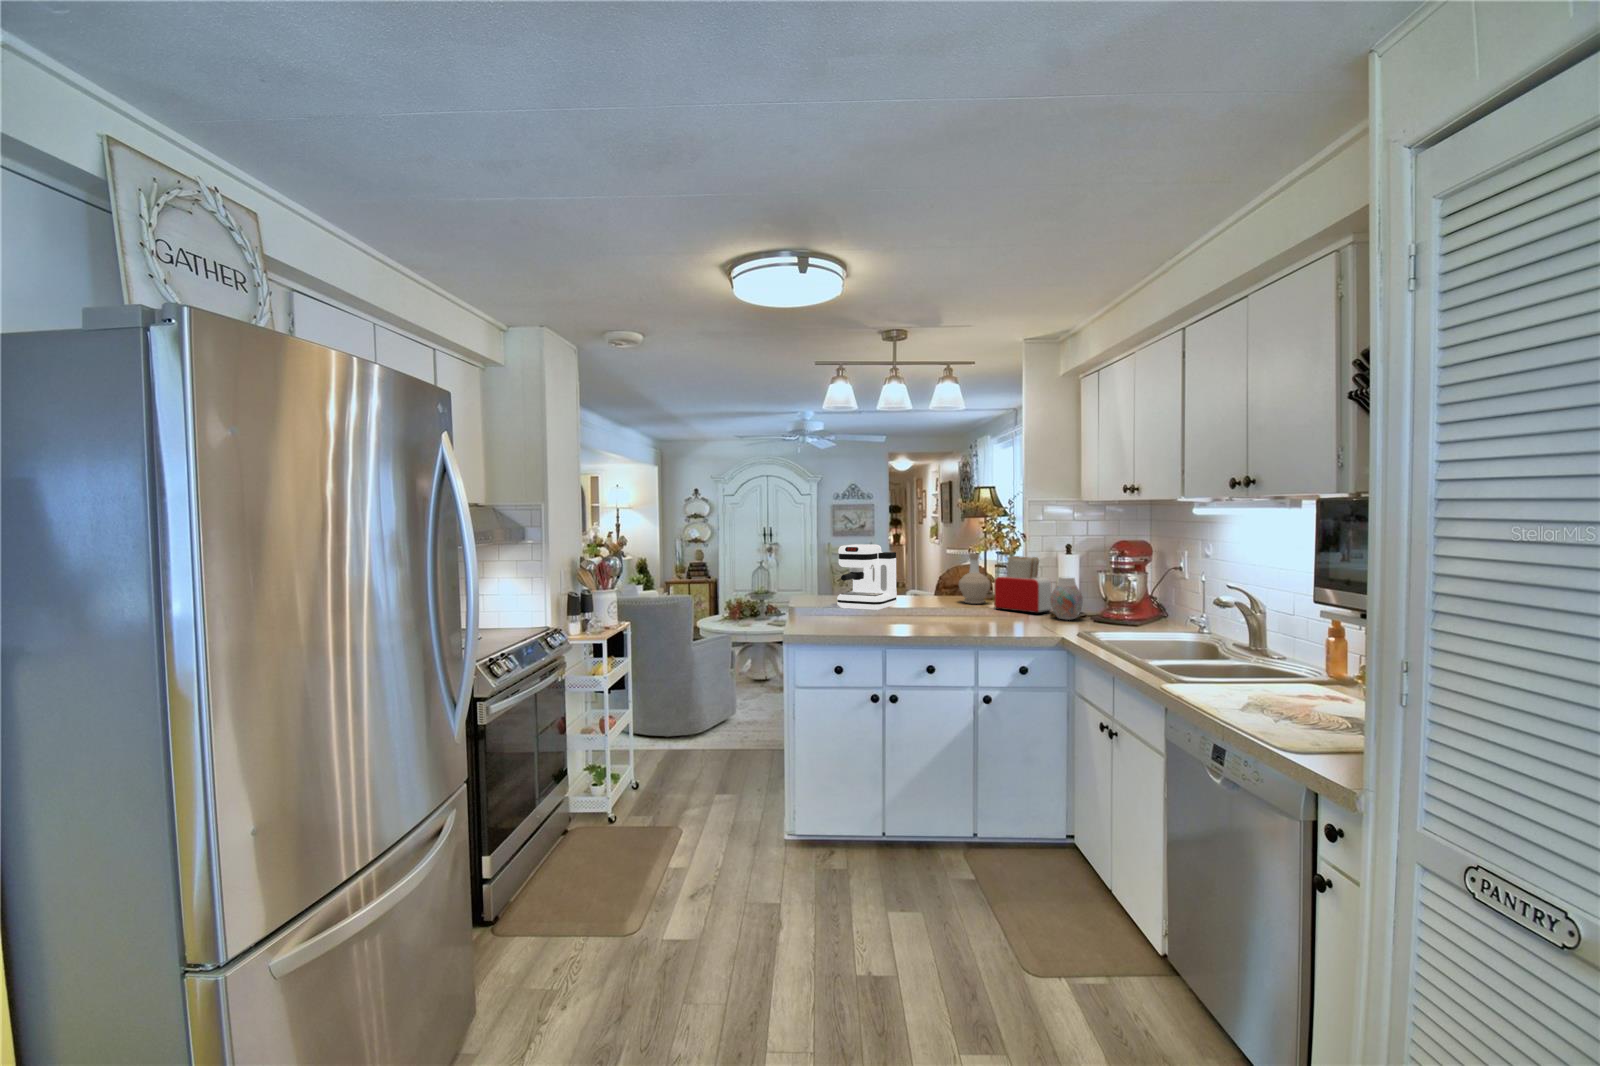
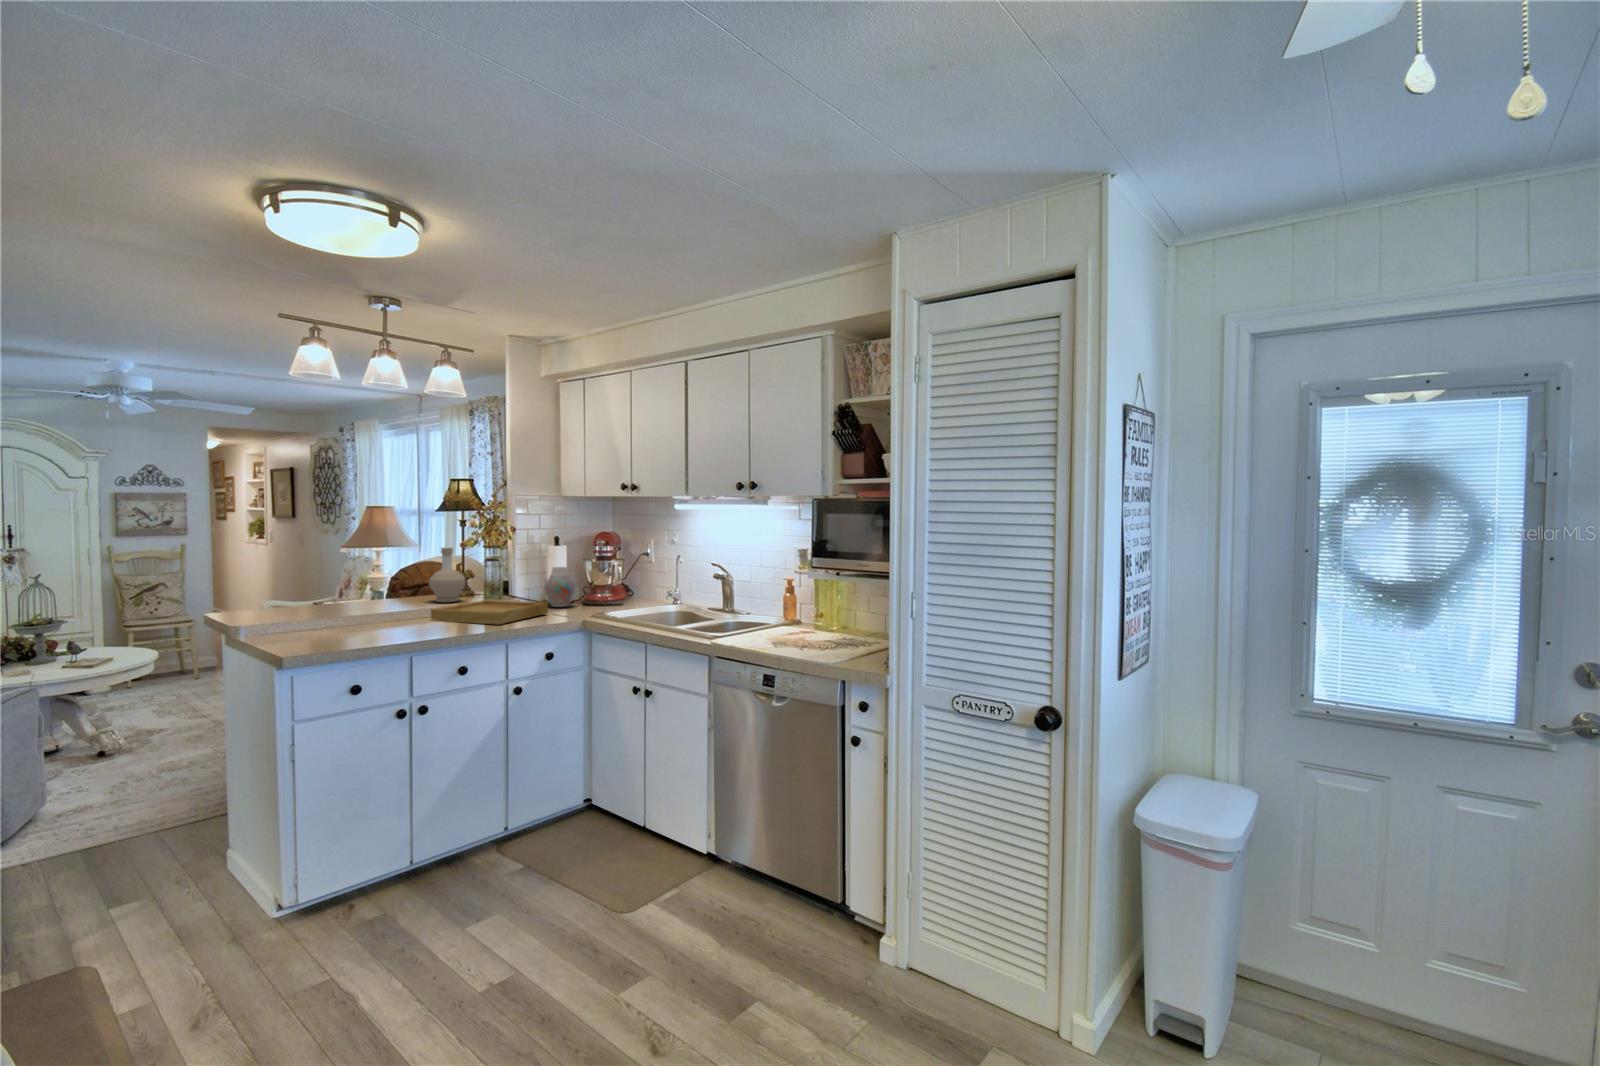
coffee maker: present [837,544,897,611] -> none [294,542,369,622]
toaster: present [995,556,1051,614] -> none [478,549,538,606]
tray: none [930,605,1039,630] -> present [431,600,548,625]

